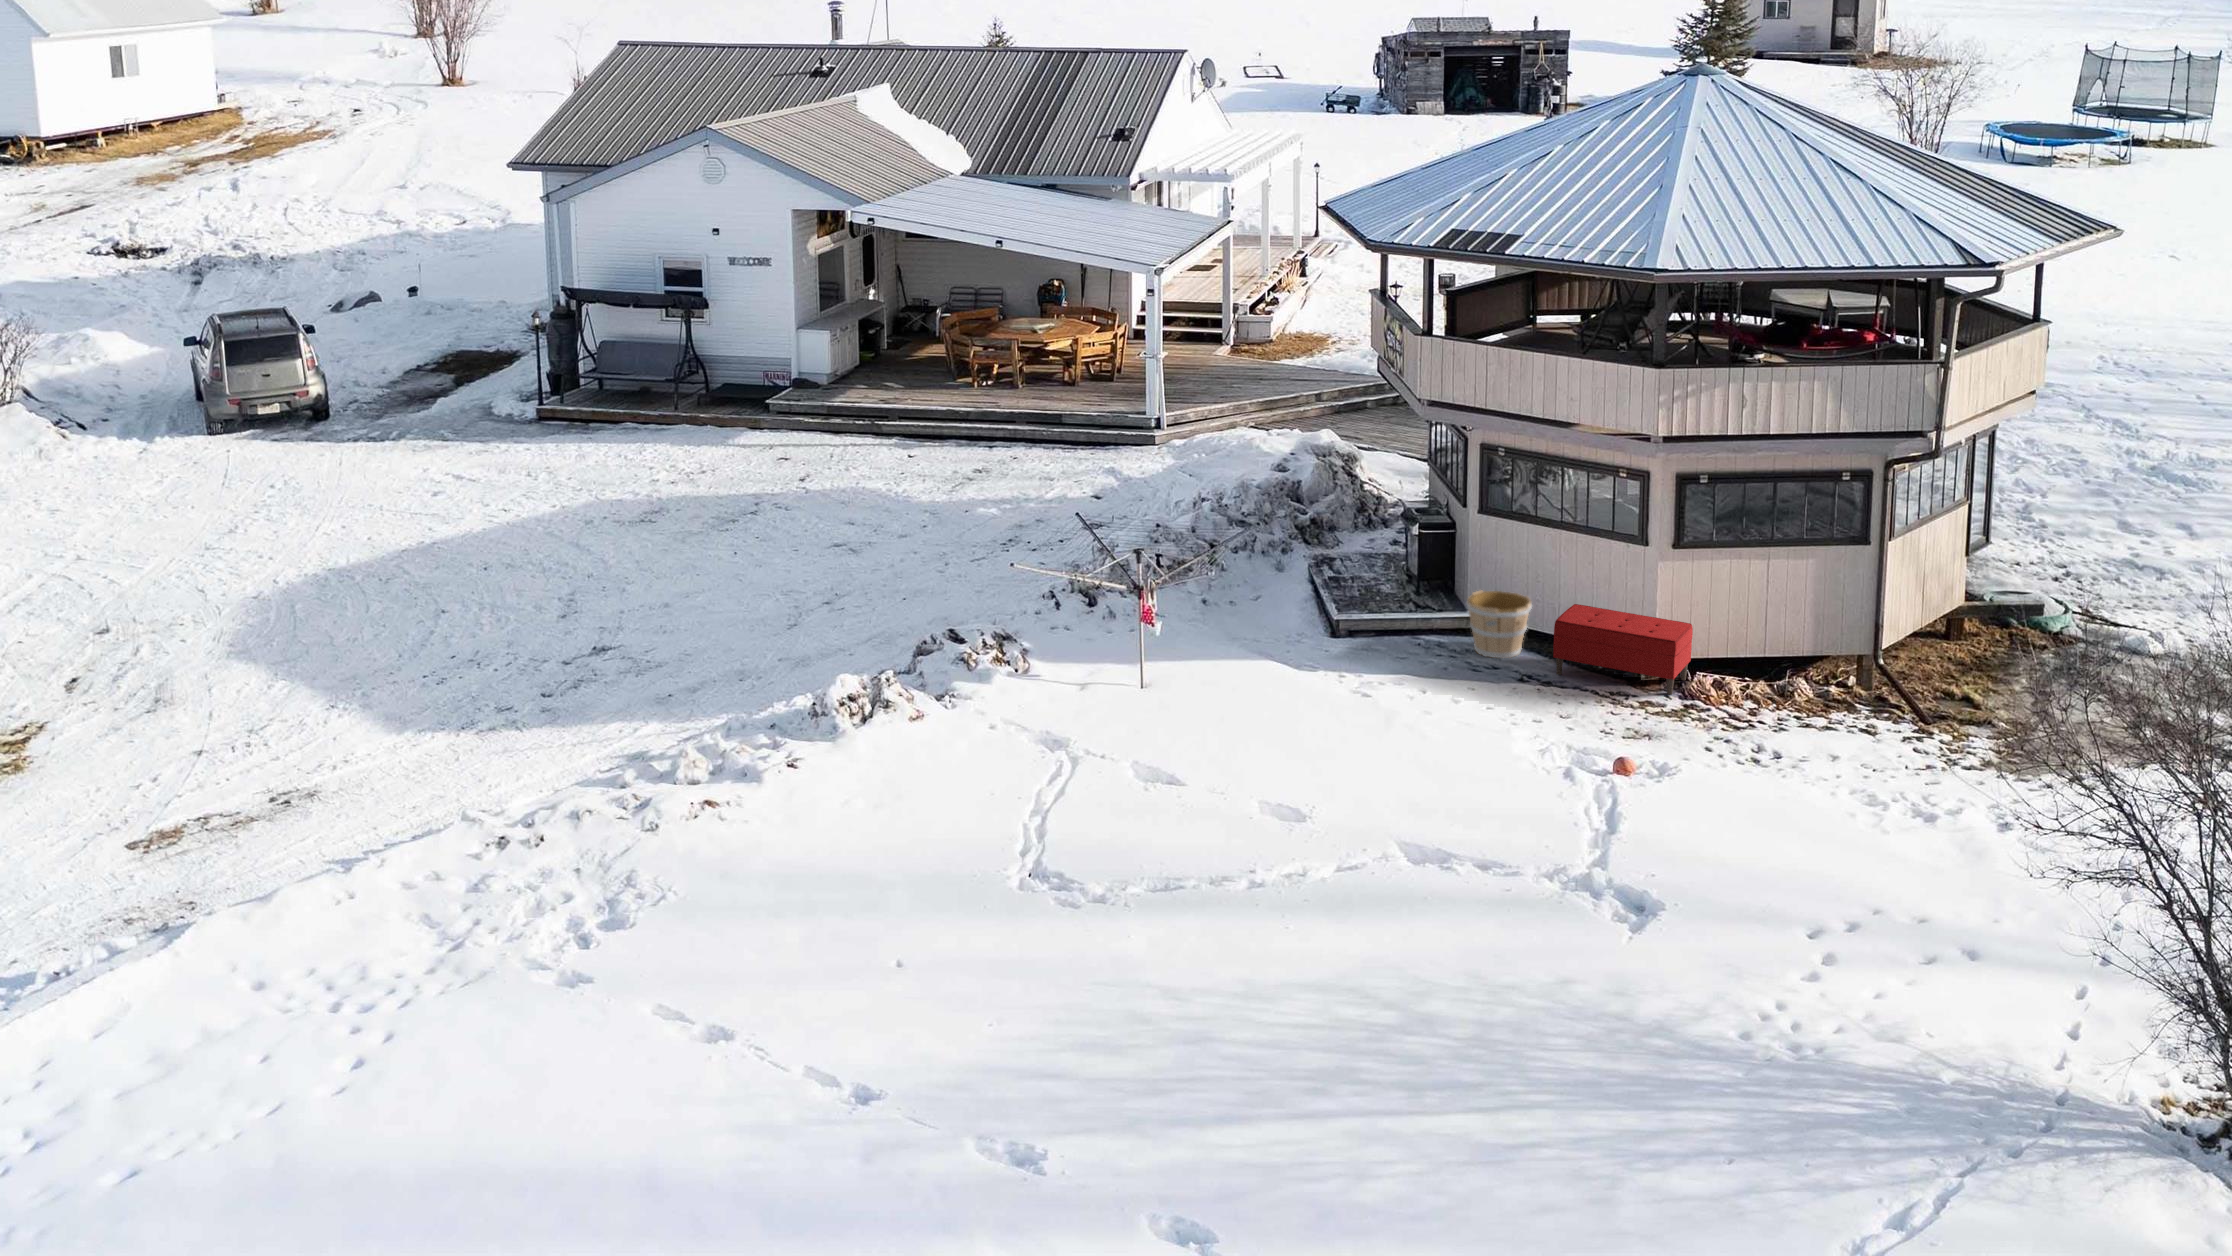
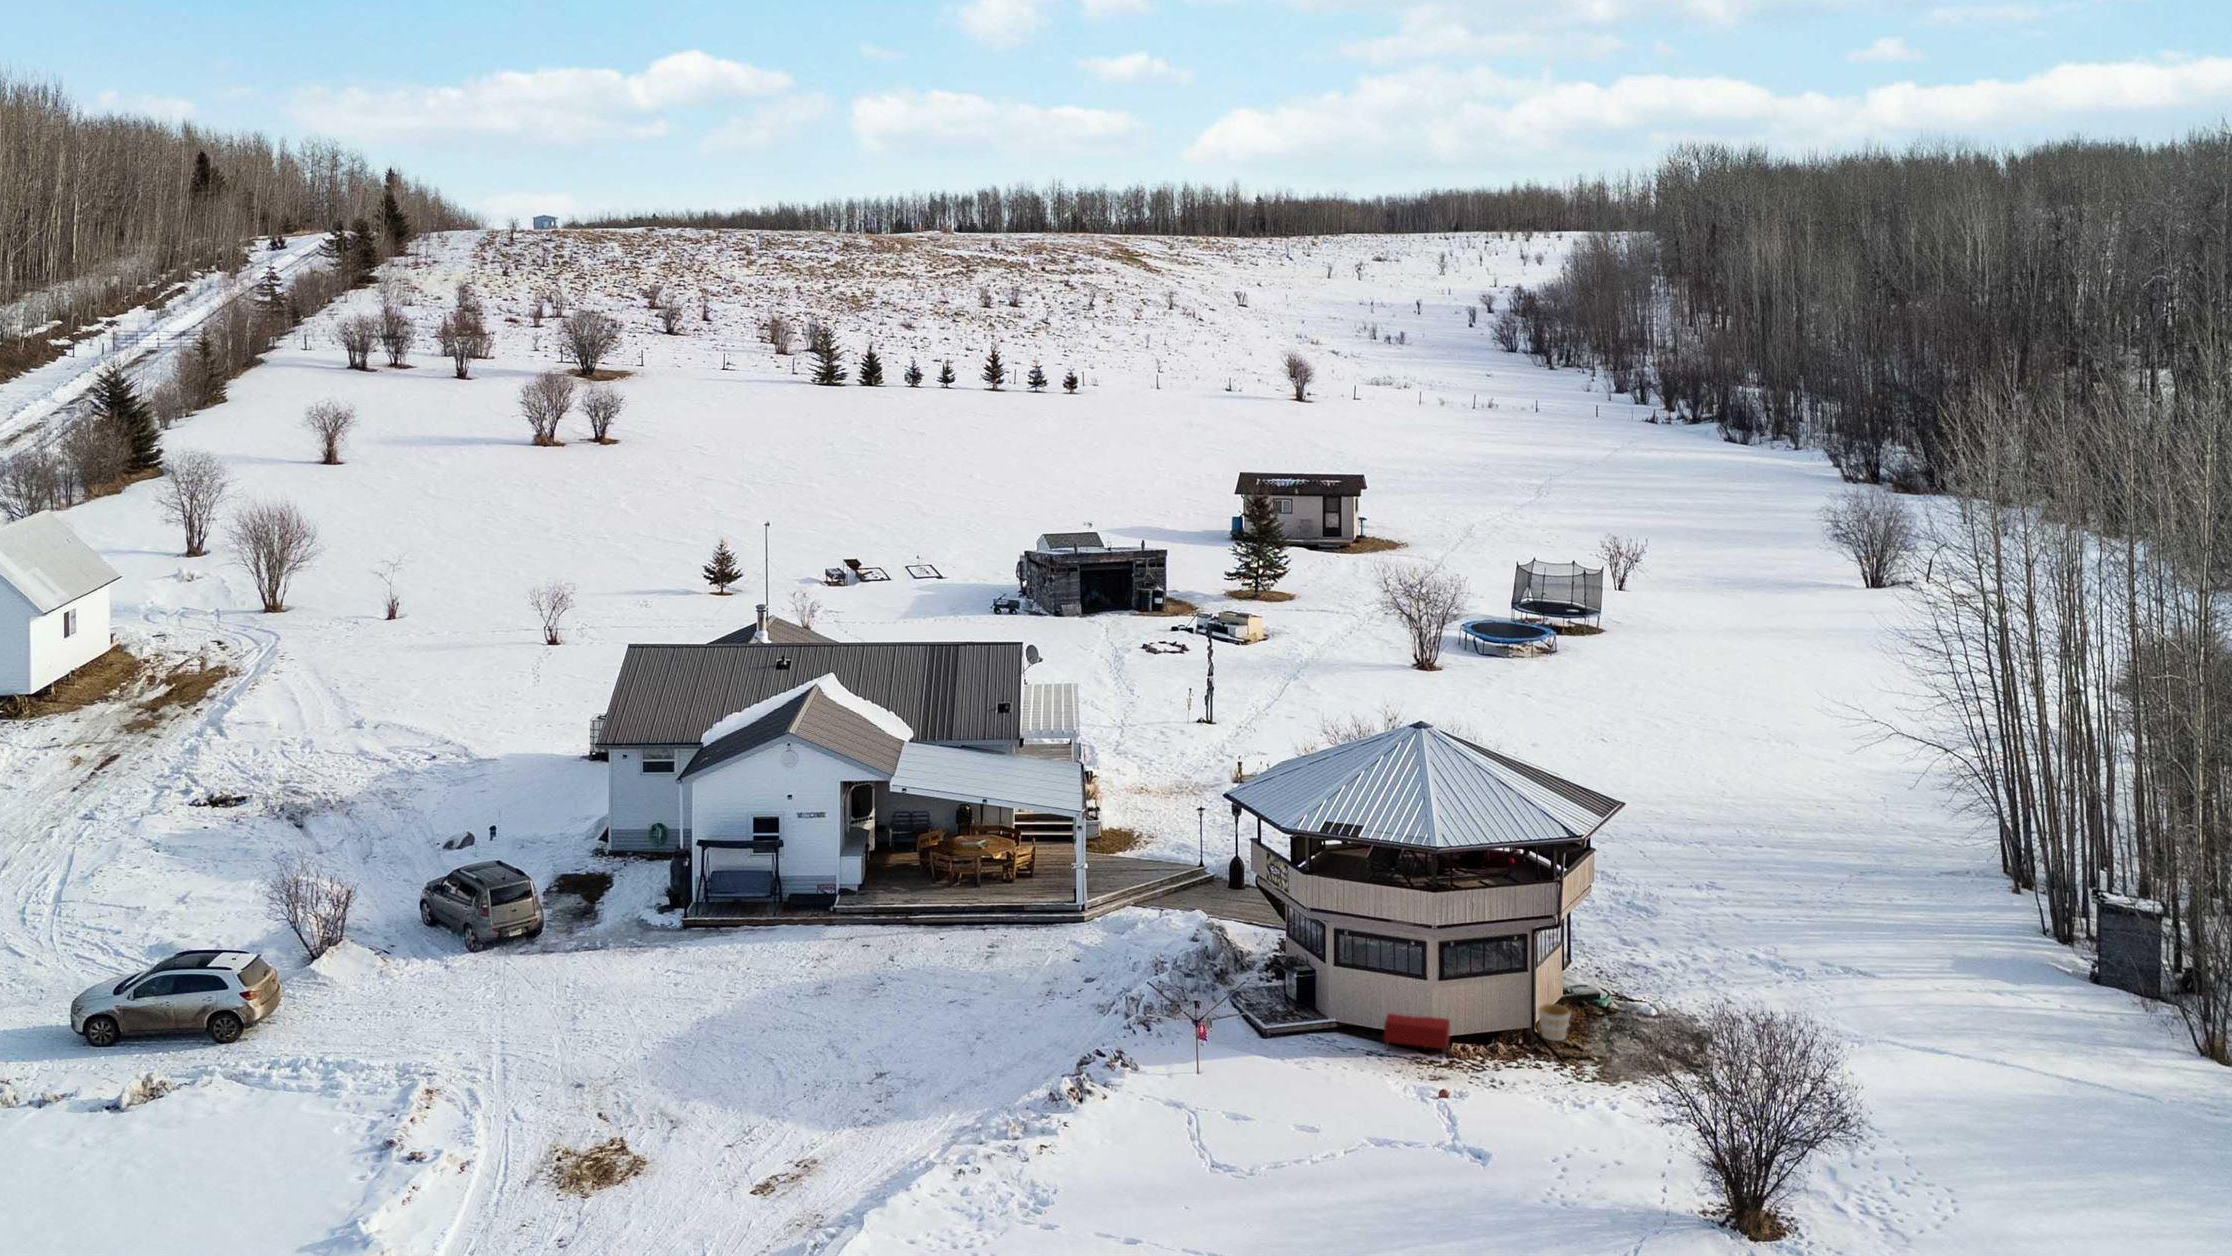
wooden bucket: present [1466,590,1532,658] -> present [1538,1004,1571,1041]

